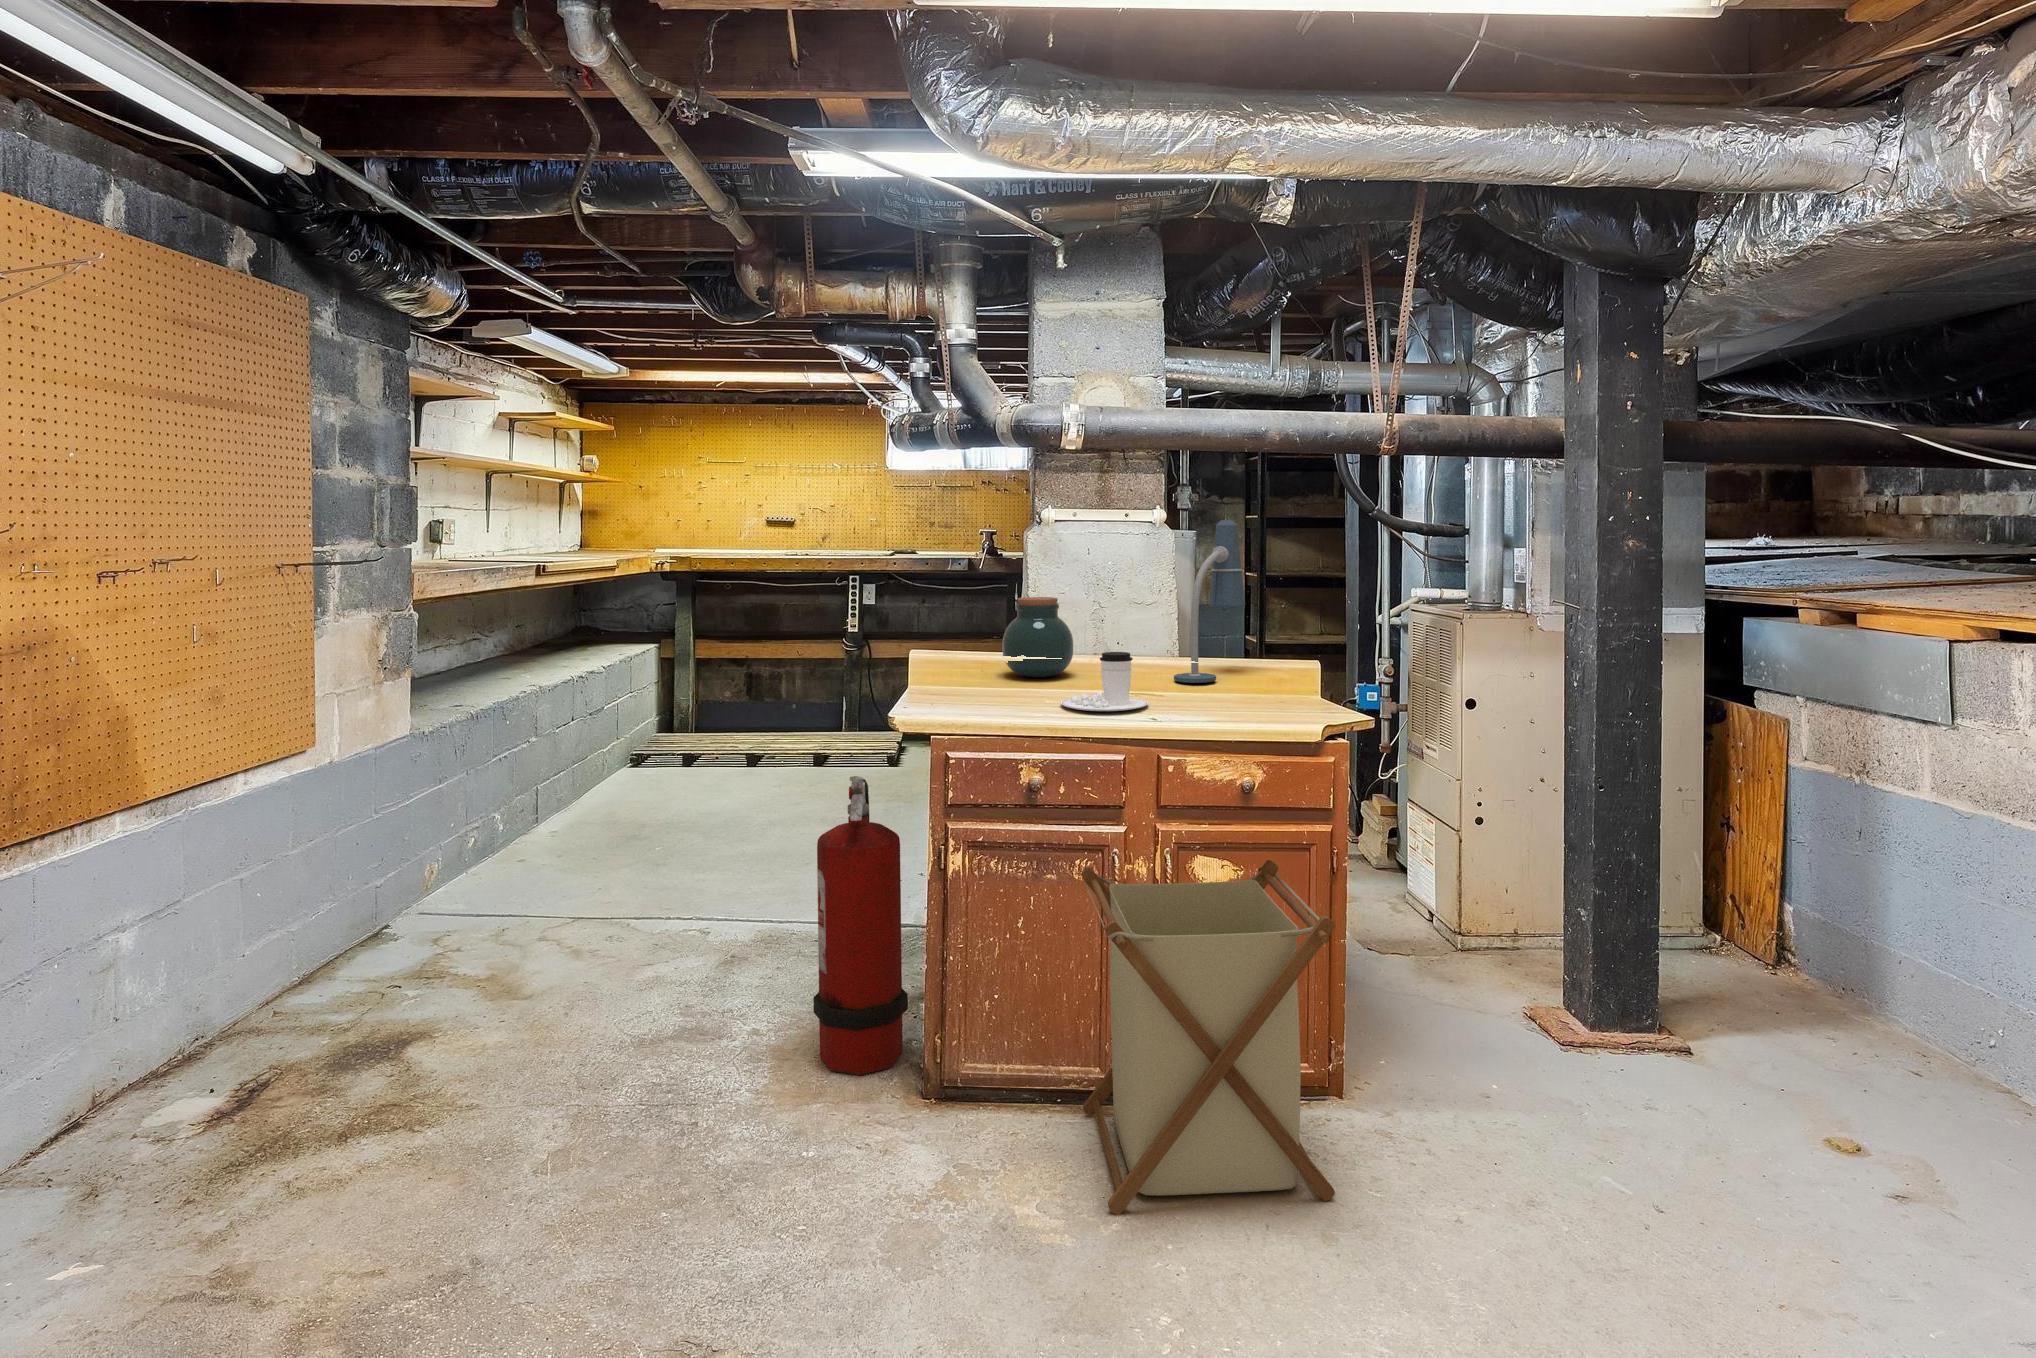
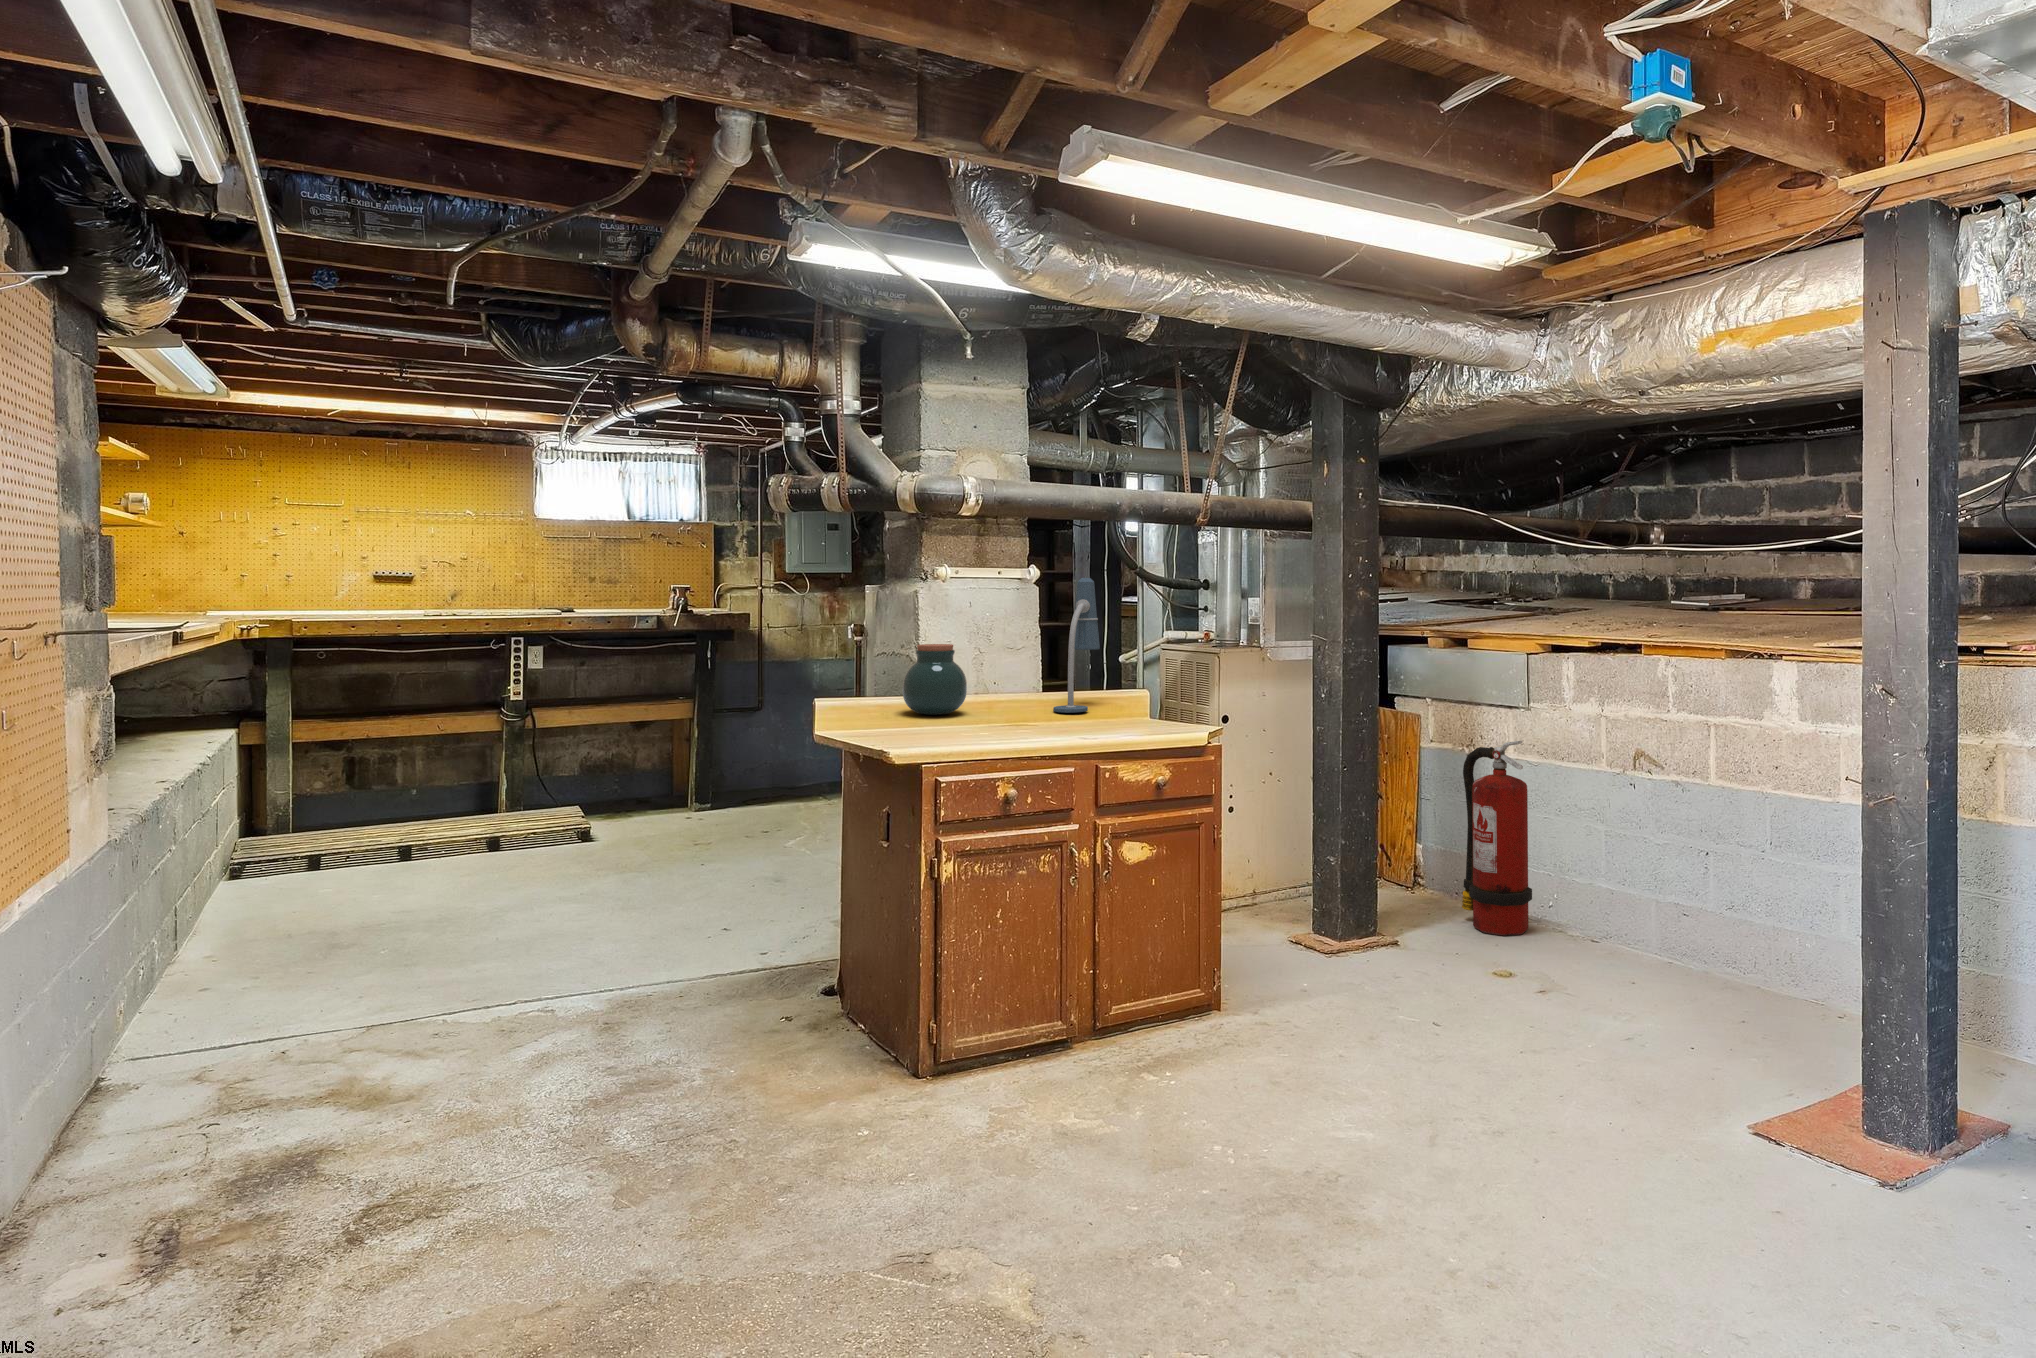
coffee cup: present [1061,652,1148,711] -> none [992,686,1066,735]
fire extinguisher: present [813,776,908,1075] -> present [1462,741,1532,936]
laundry basket: present [1081,860,1335,1215] -> none [1053,840,1273,1117]

